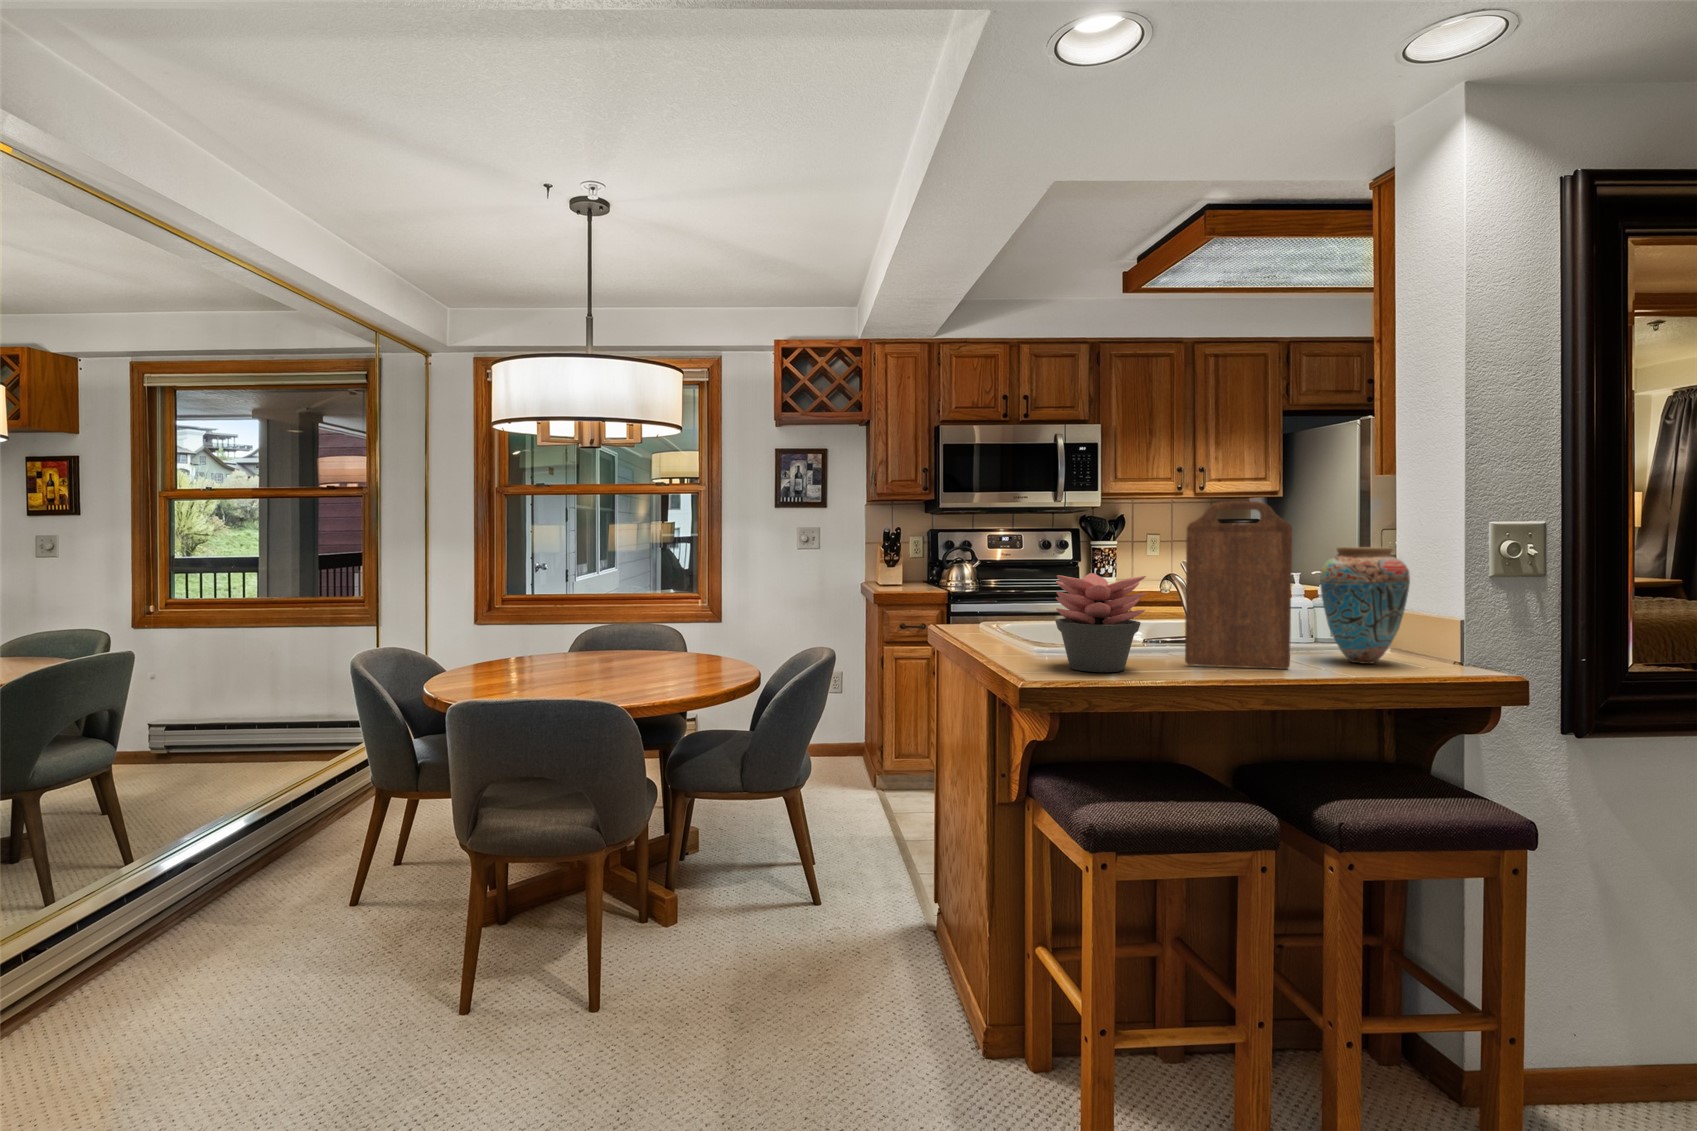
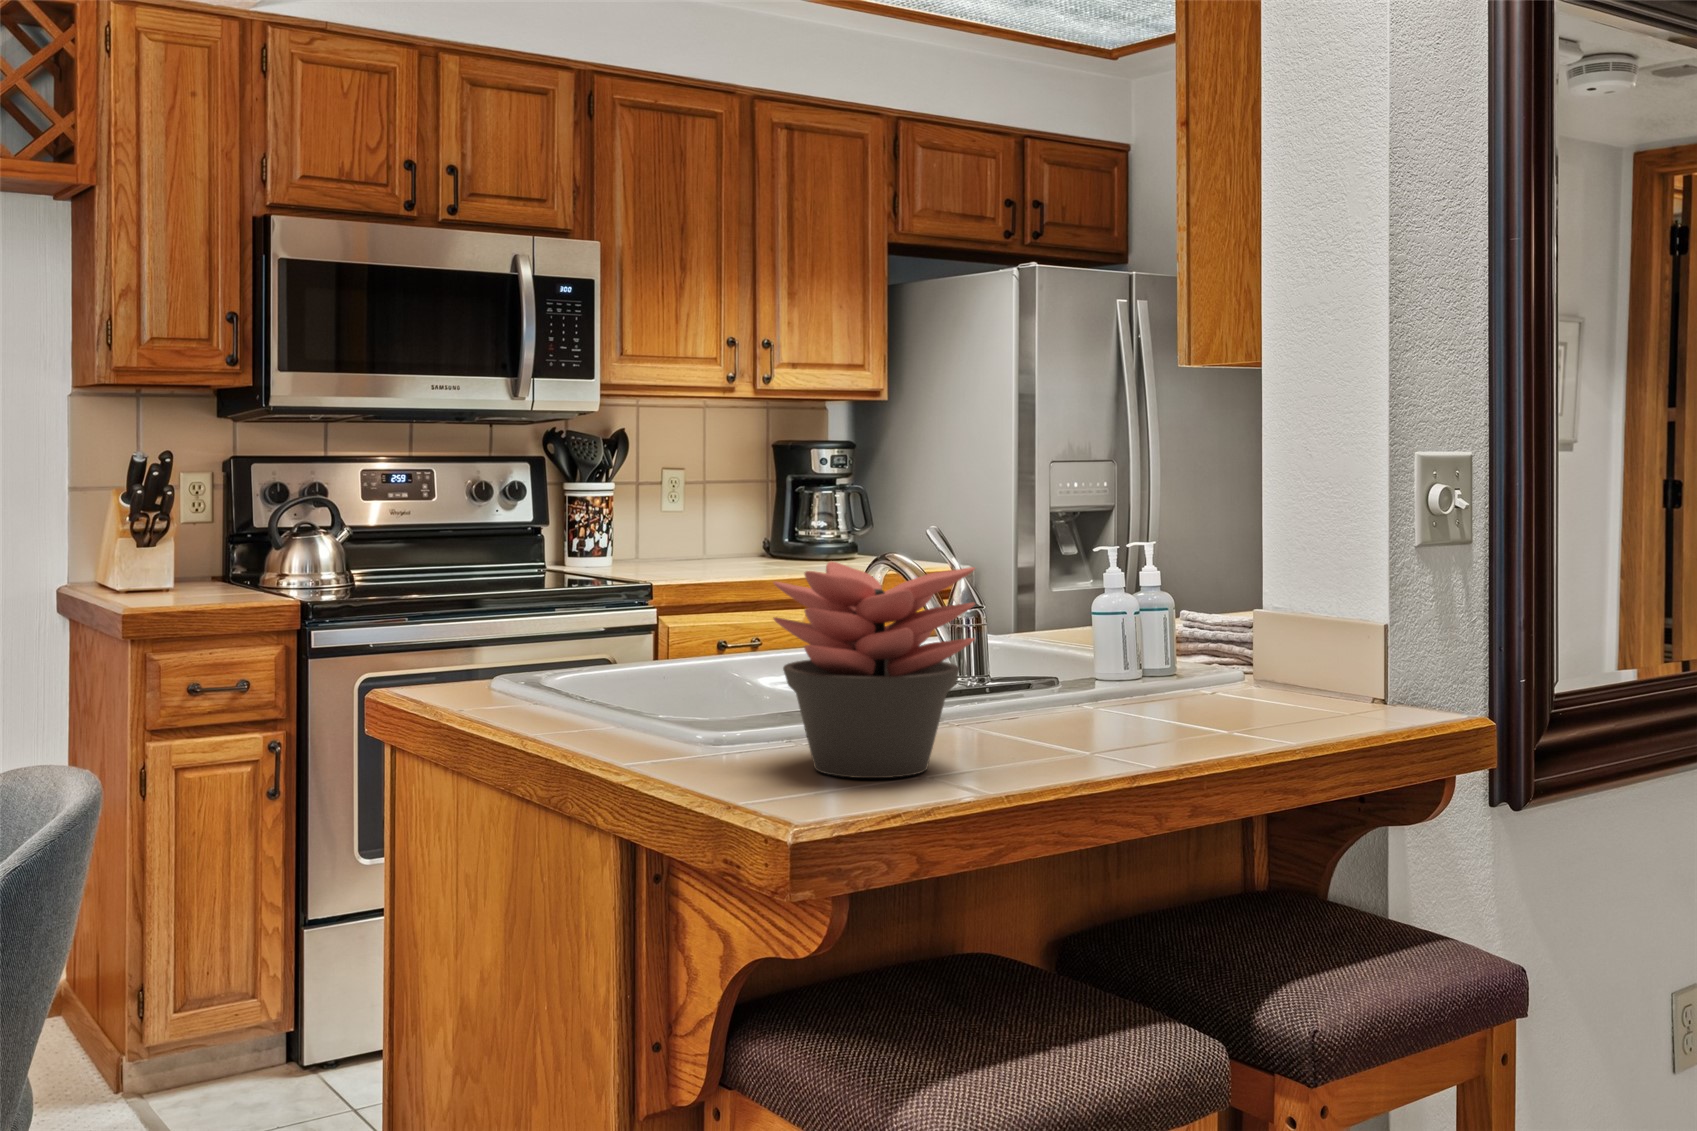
cutting board: present [1185,501,1292,669] -> none [1010,414,1188,743]
vase: present [1320,547,1410,664] -> none [1189,501,1332,711]

